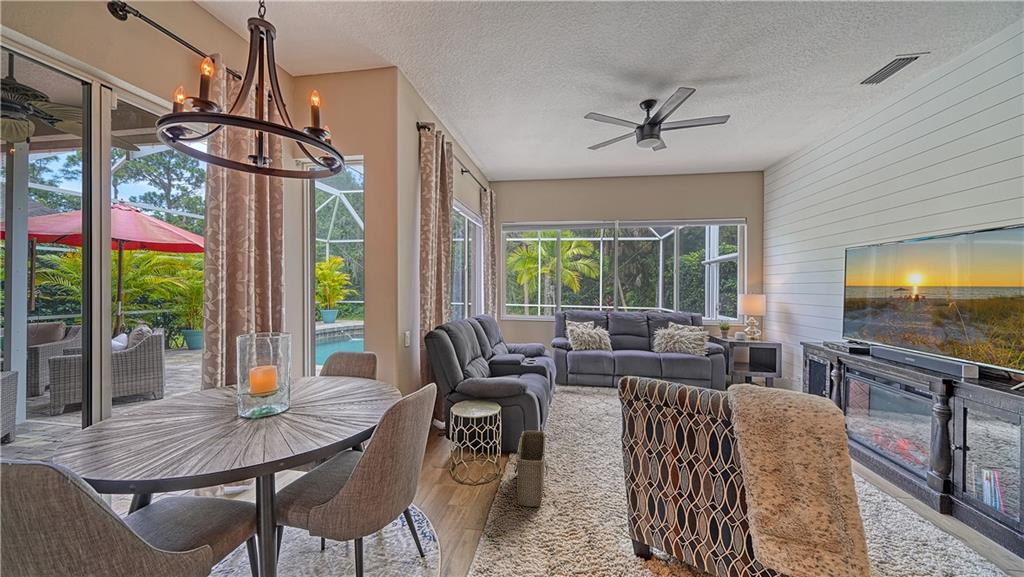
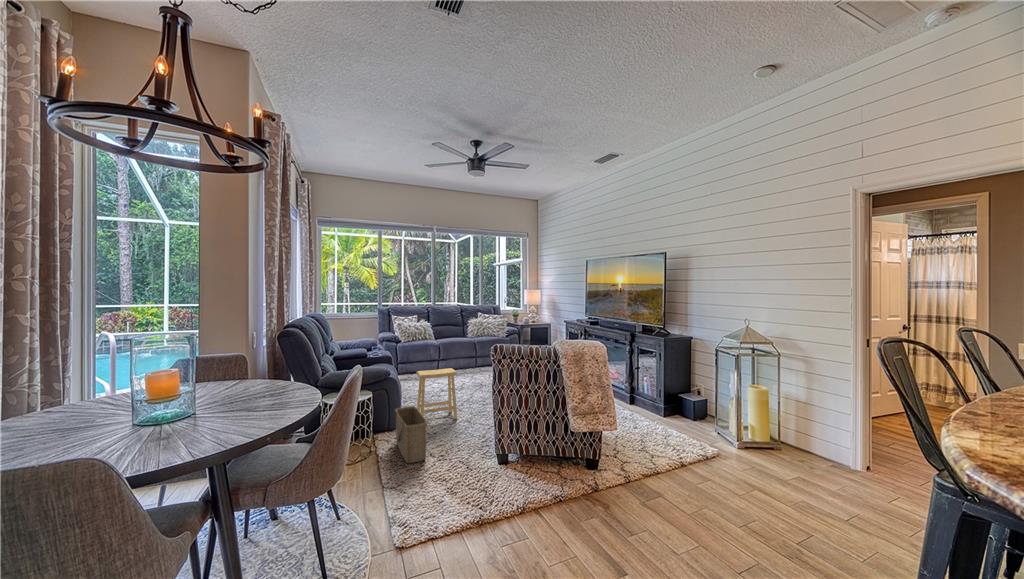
footstool: none [560,388,607,457] -> present [417,368,457,419]

